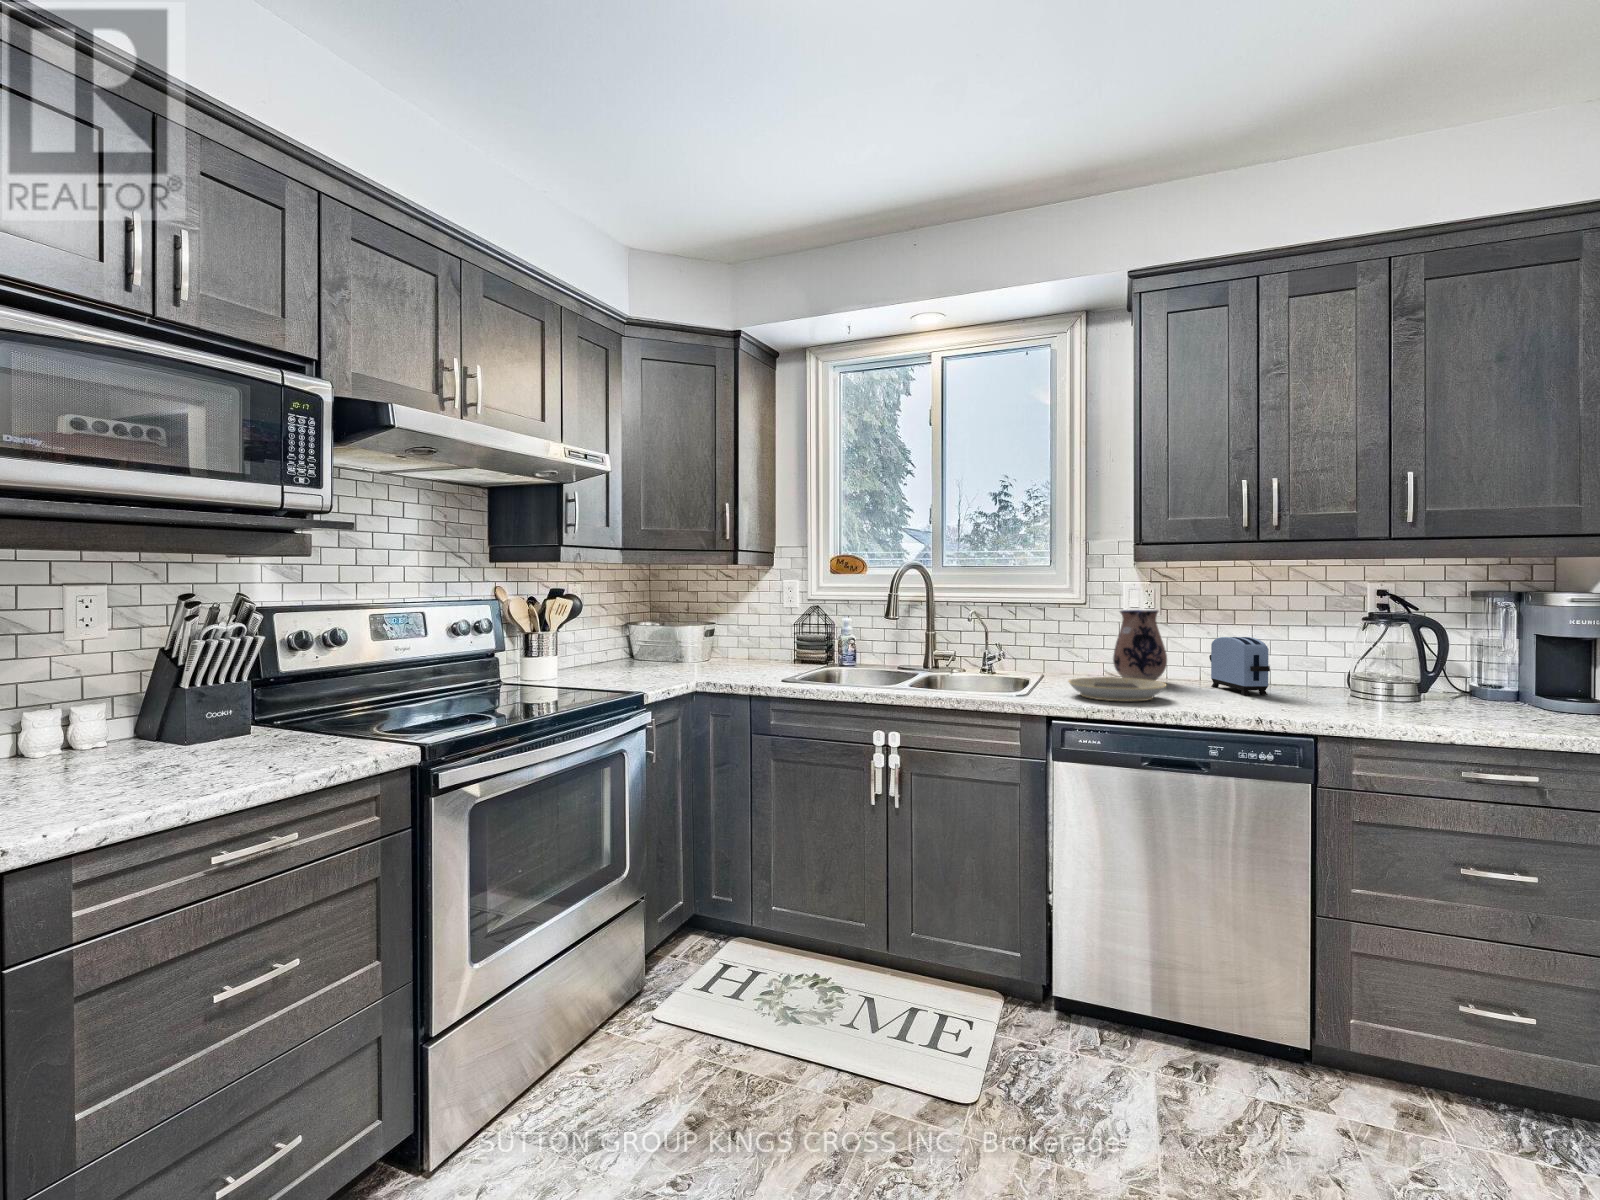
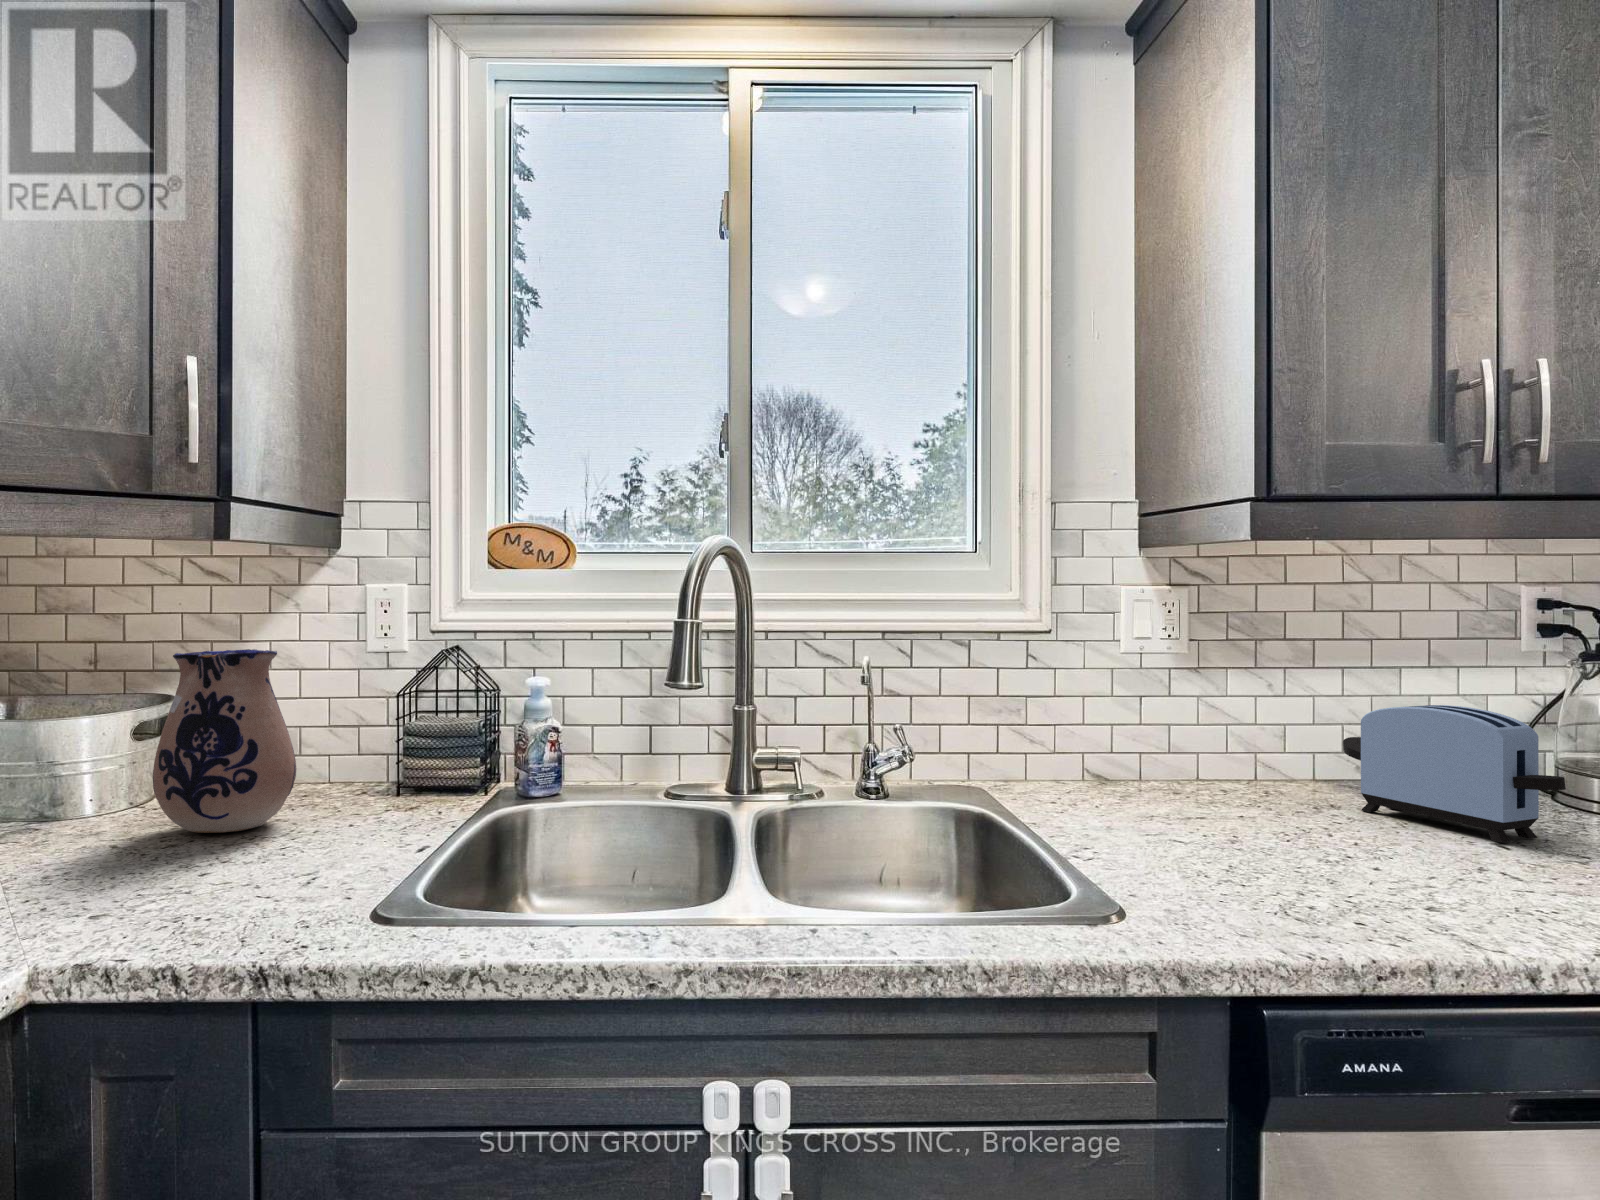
ceramic pitcher: present [1113,610,1167,681] -> present [153,649,296,833]
plate: present [1069,677,1166,701] -> none [1182,819,1456,912]

